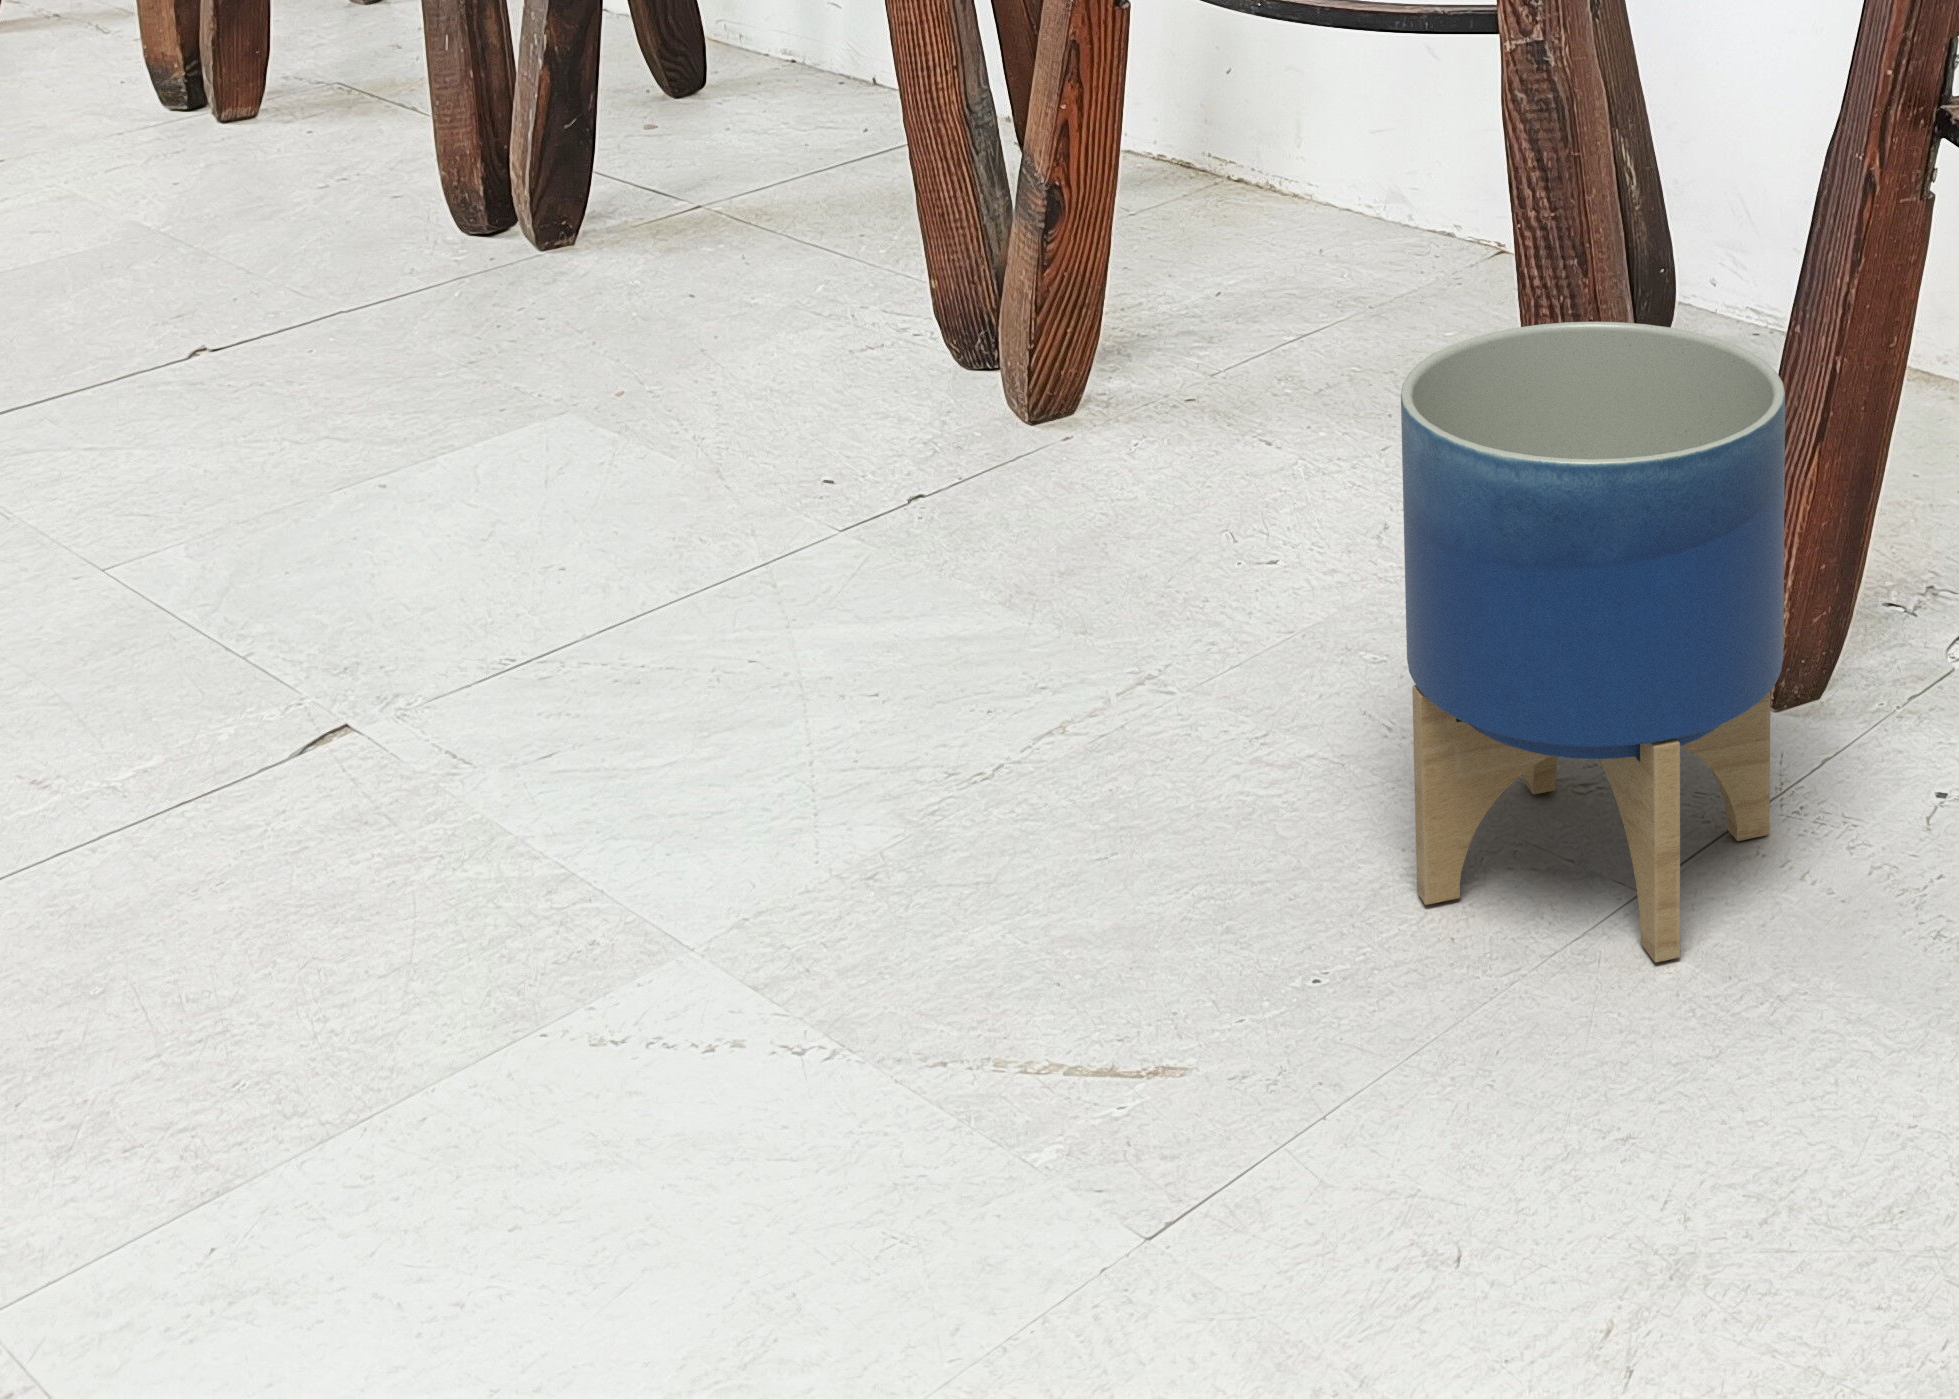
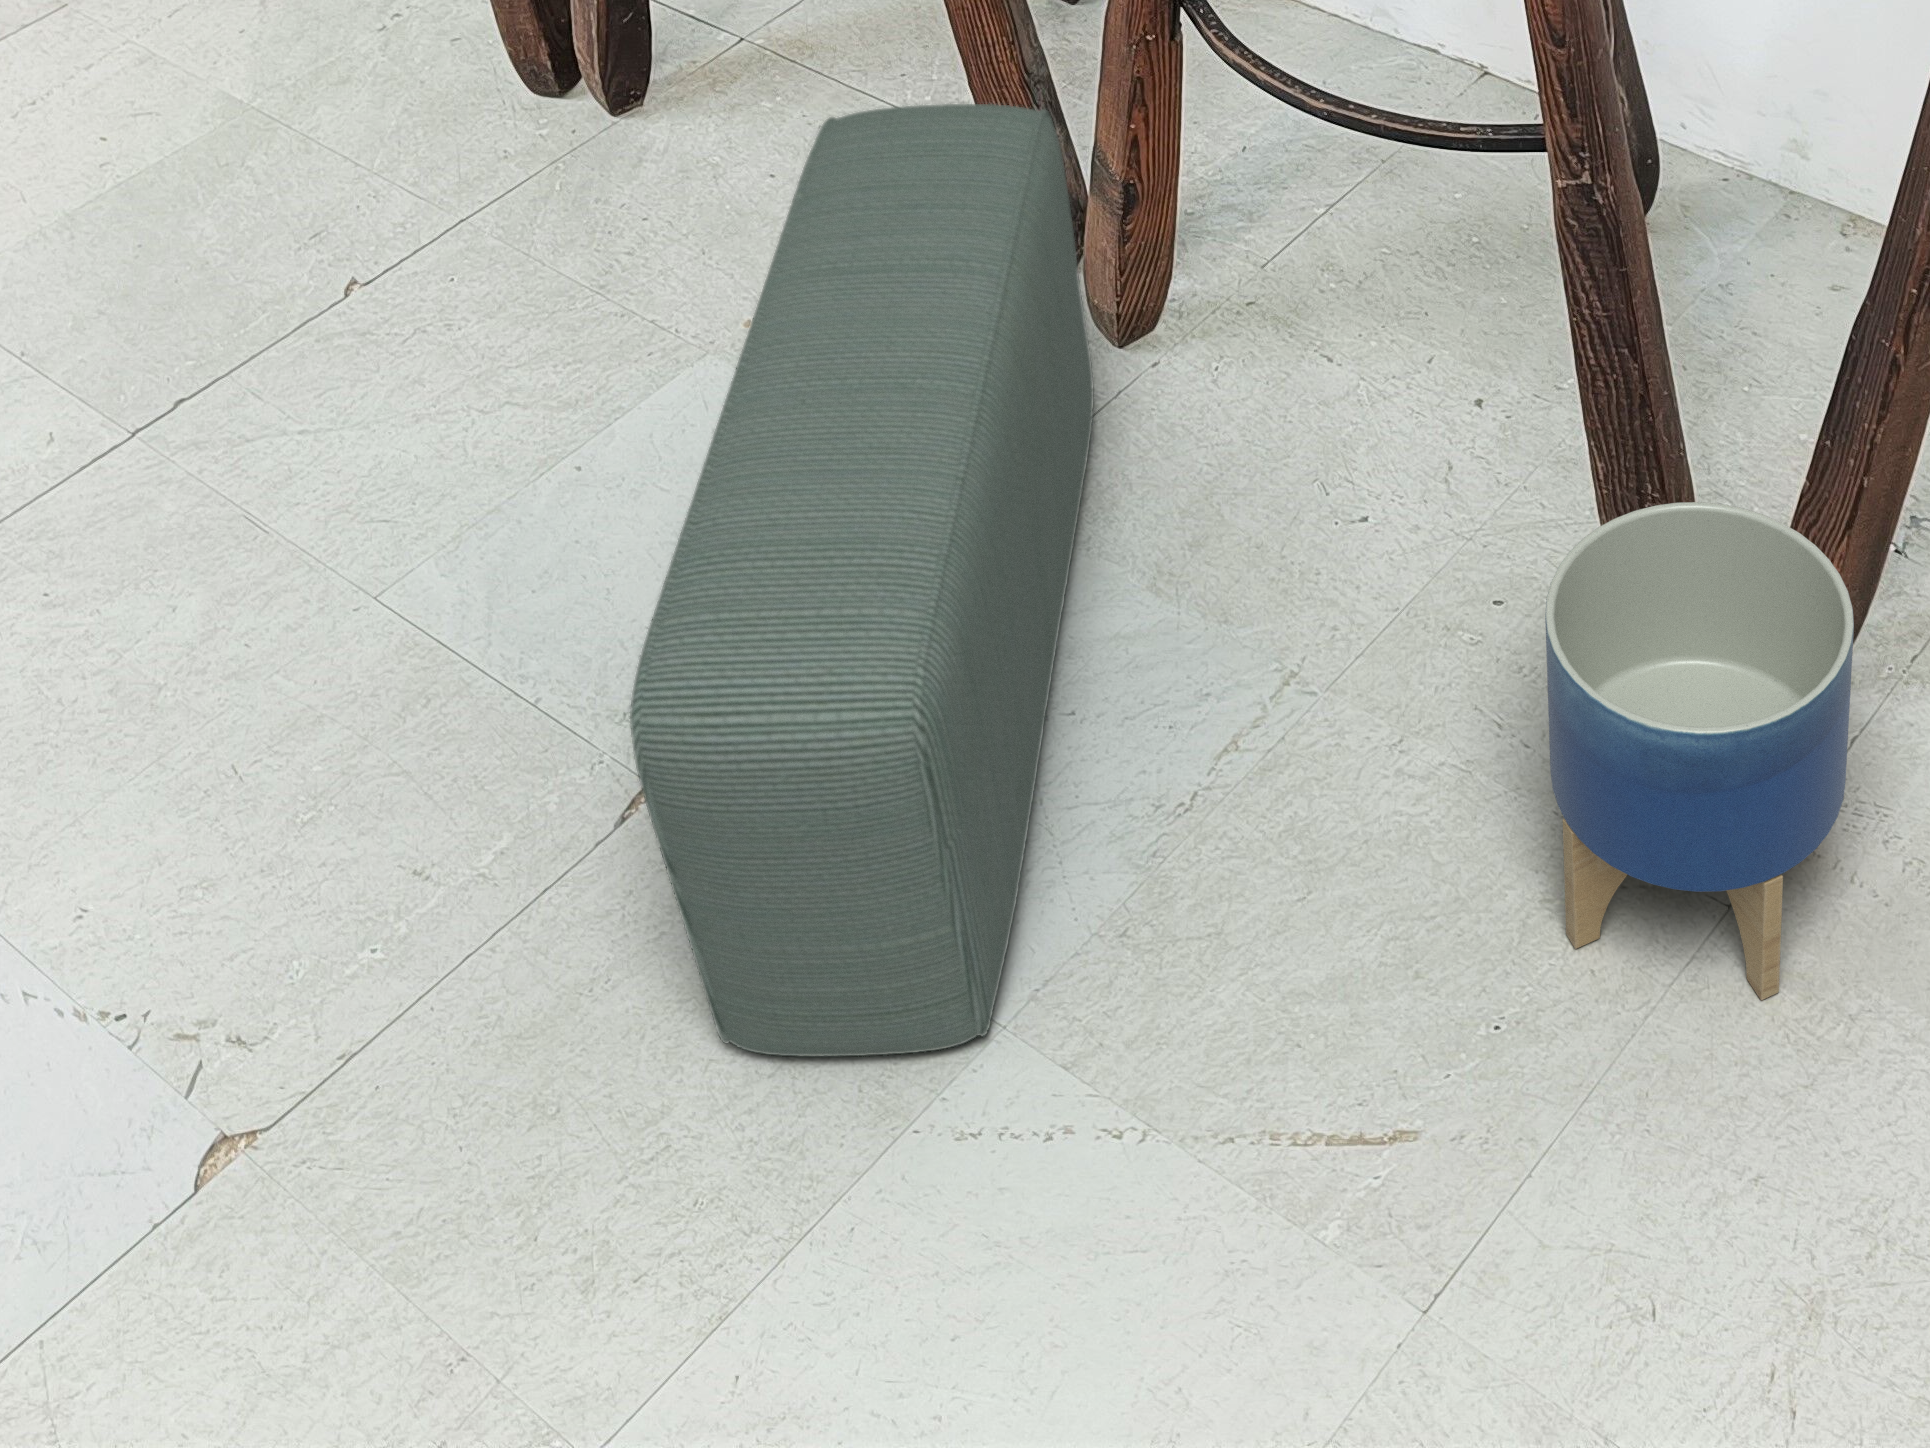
pouf: none [262,28,989,936] -> present [630,104,1094,1056]

